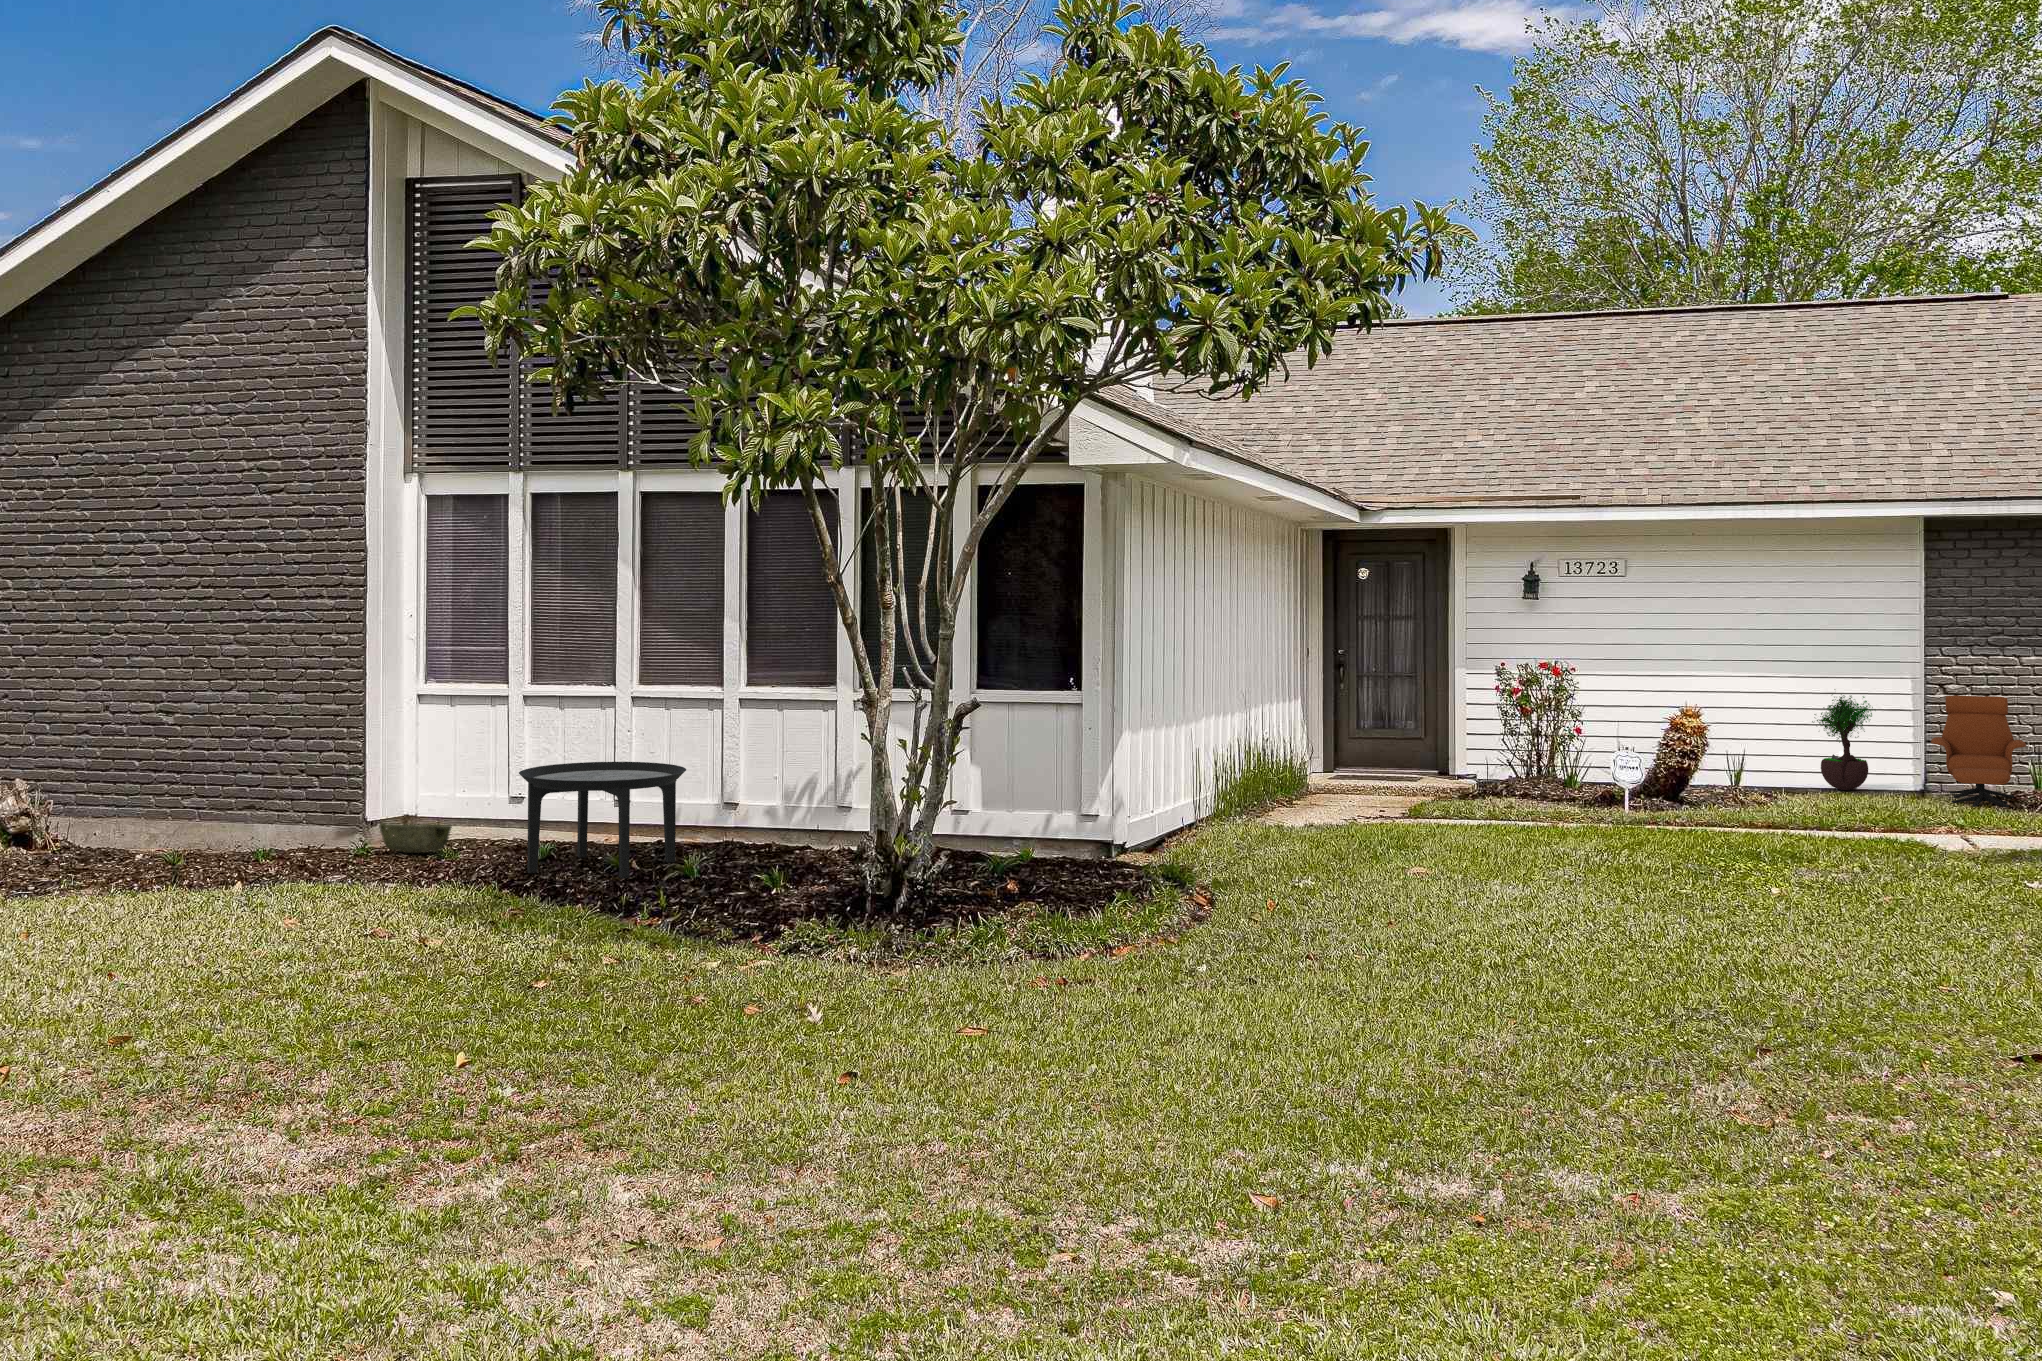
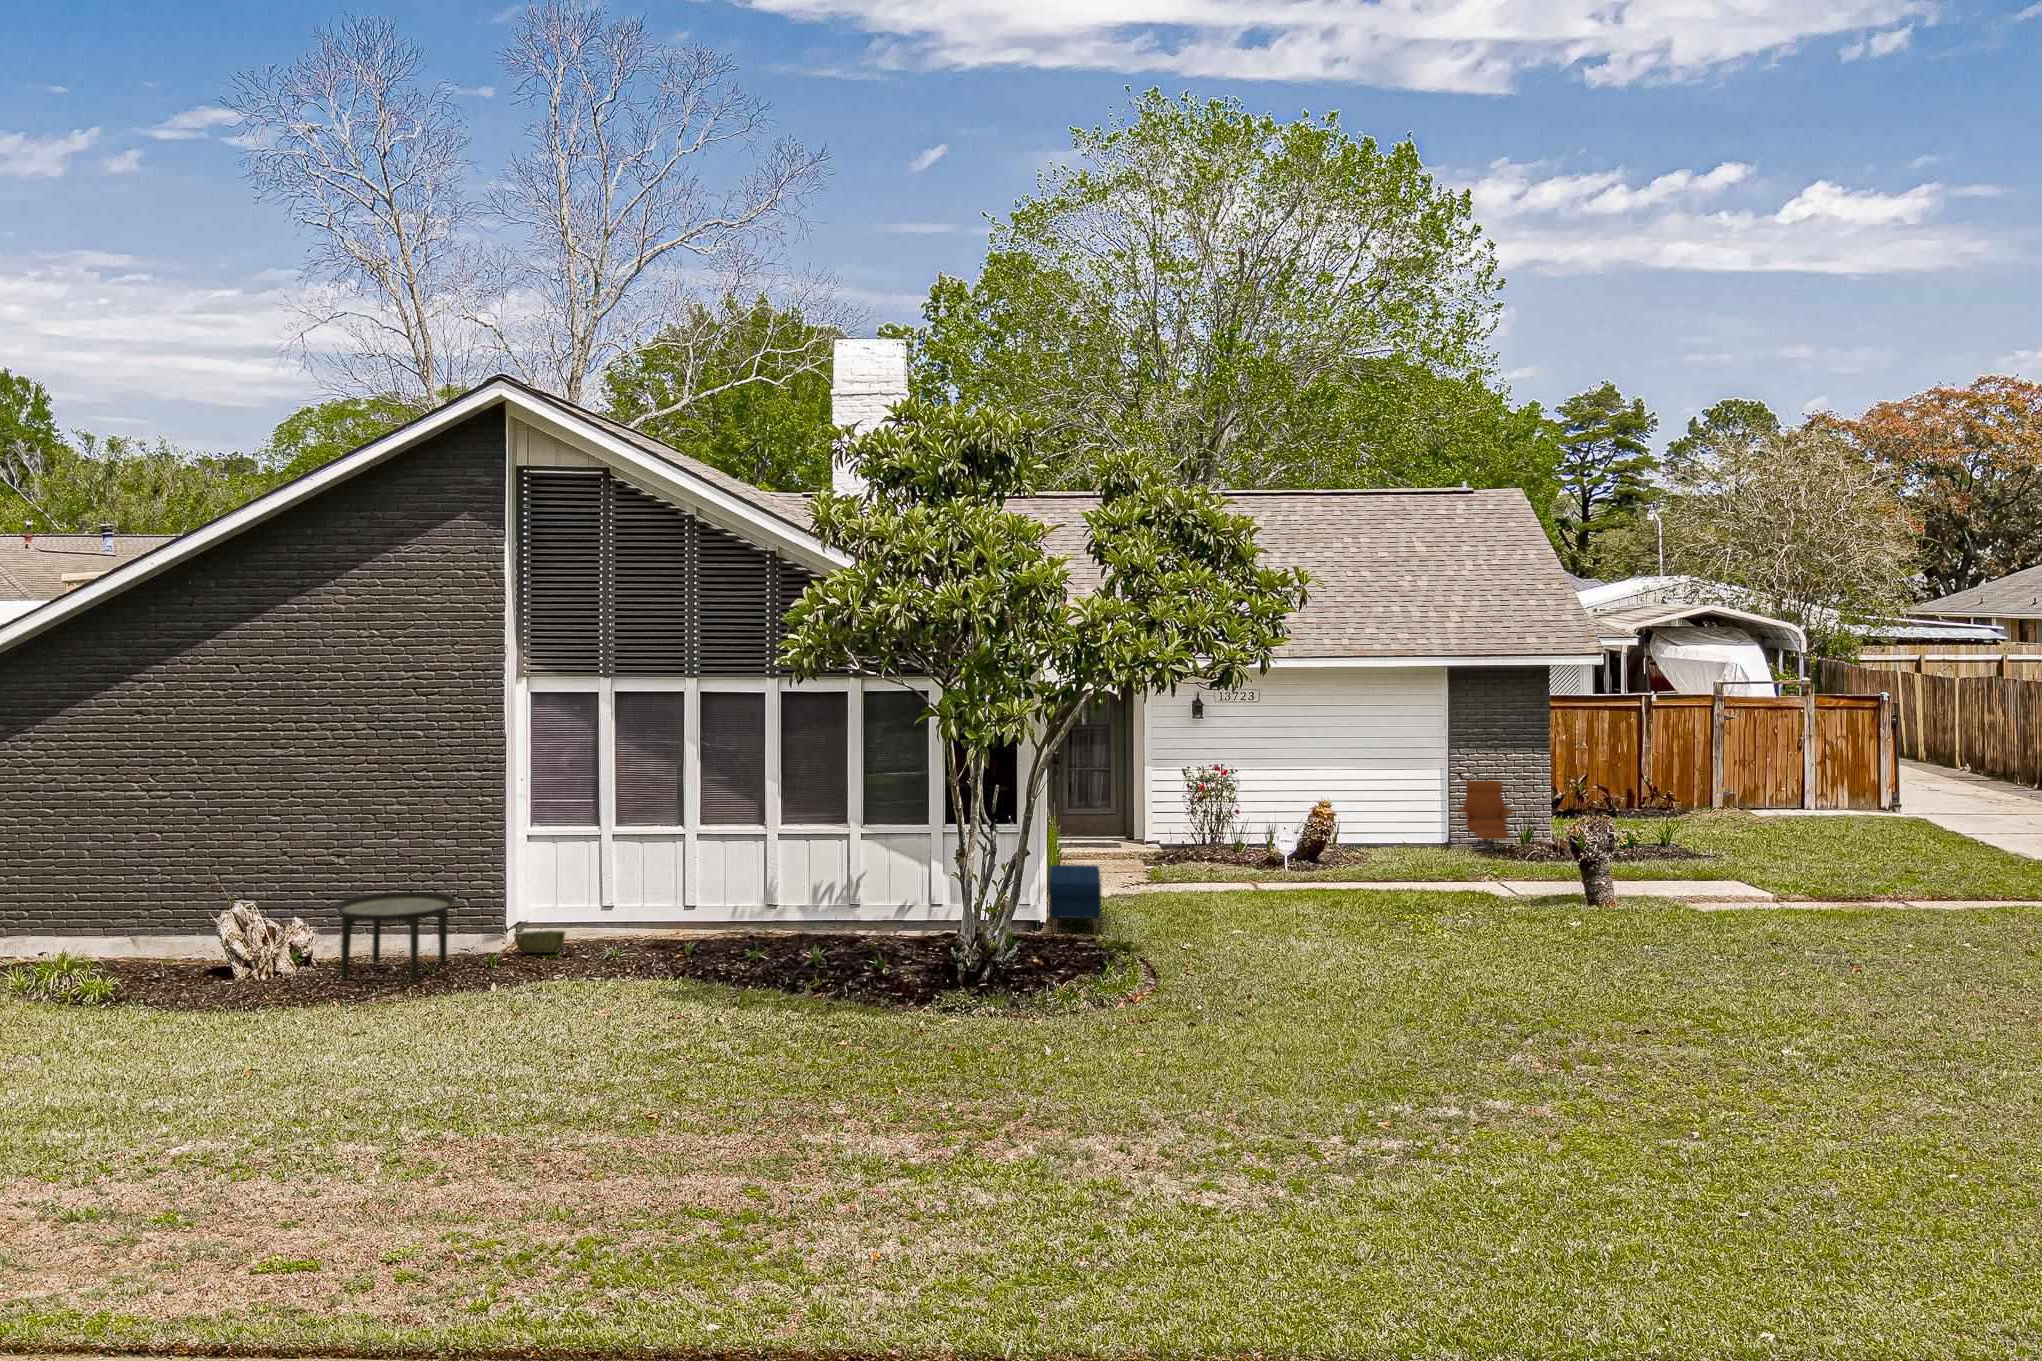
potted tree: present [1812,694,1873,790] -> none [1387,778,1425,843]
round table: present [519,762,686,879] -> present [334,892,456,982]
bench: none [1141,771,1254,870] -> present [1049,865,1101,934]

